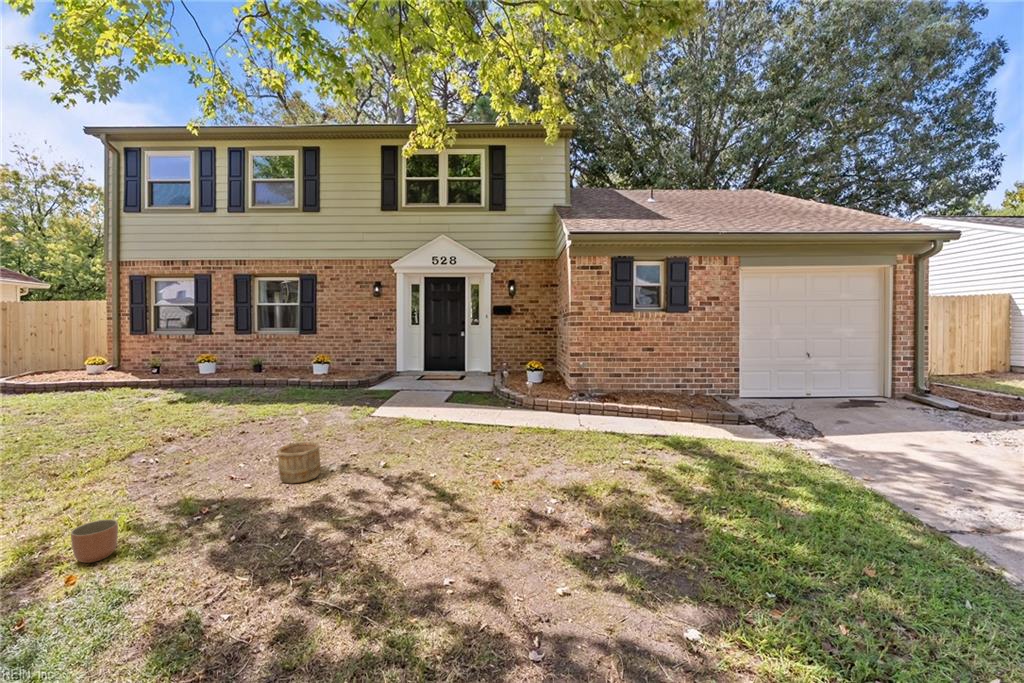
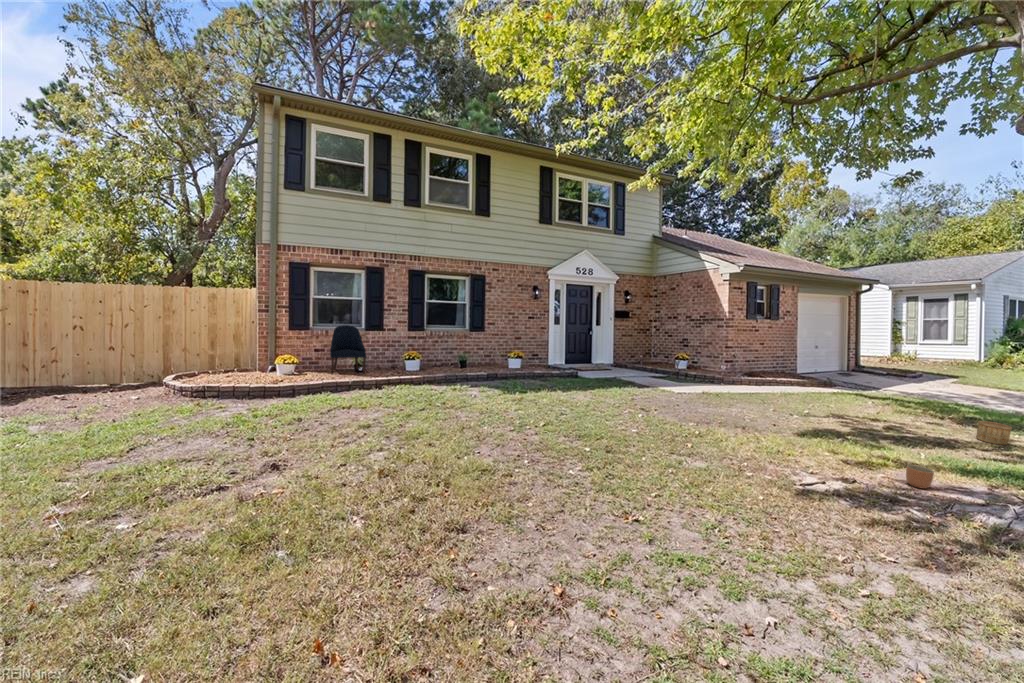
chair: none [138,330,182,374] -> present [330,325,366,374]
wooden bucket: present [277,442,320,483] -> present [976,421,1012,445]

